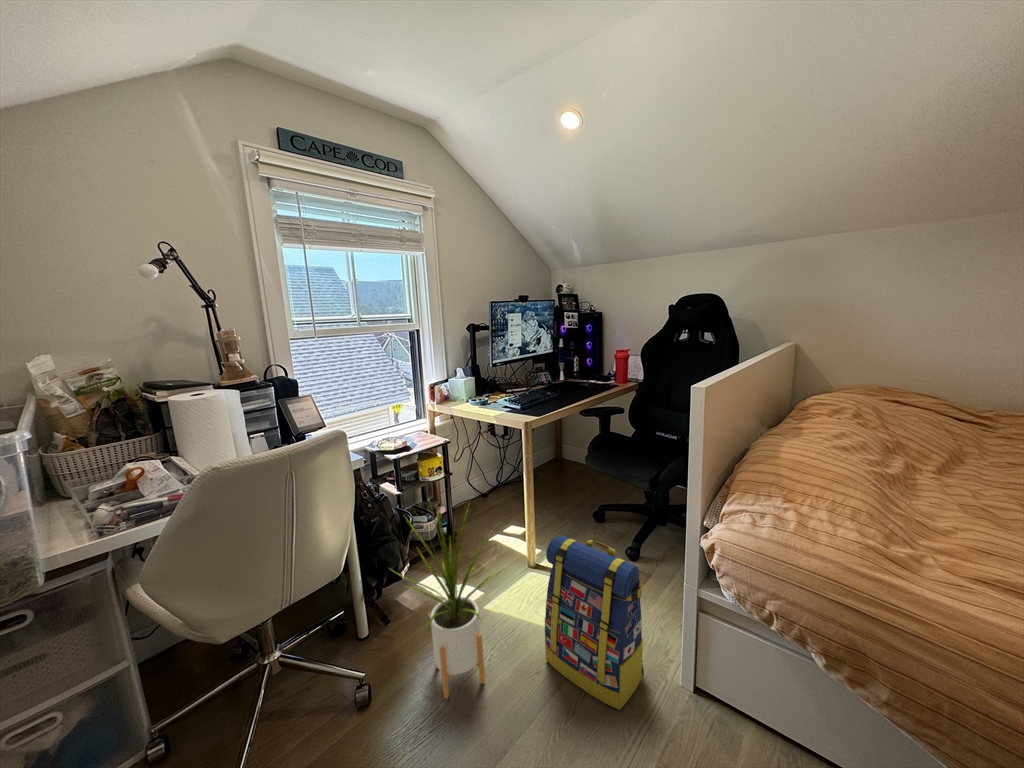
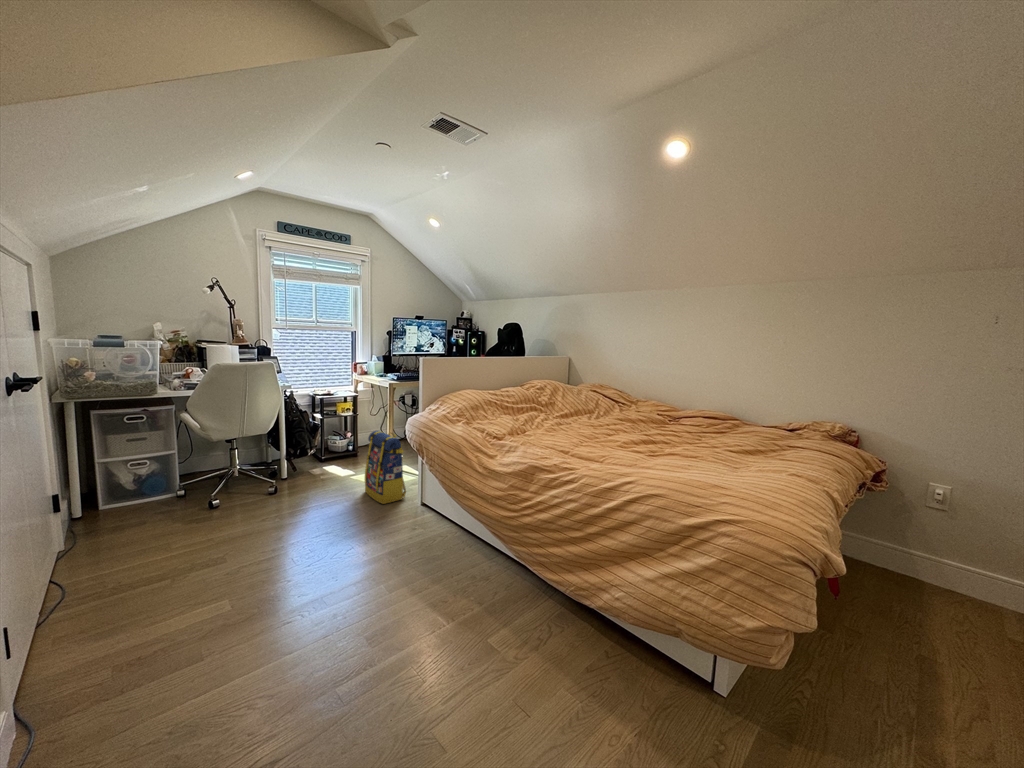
house plant: present [390,500,500,699] -> none [289,403,347,496]

